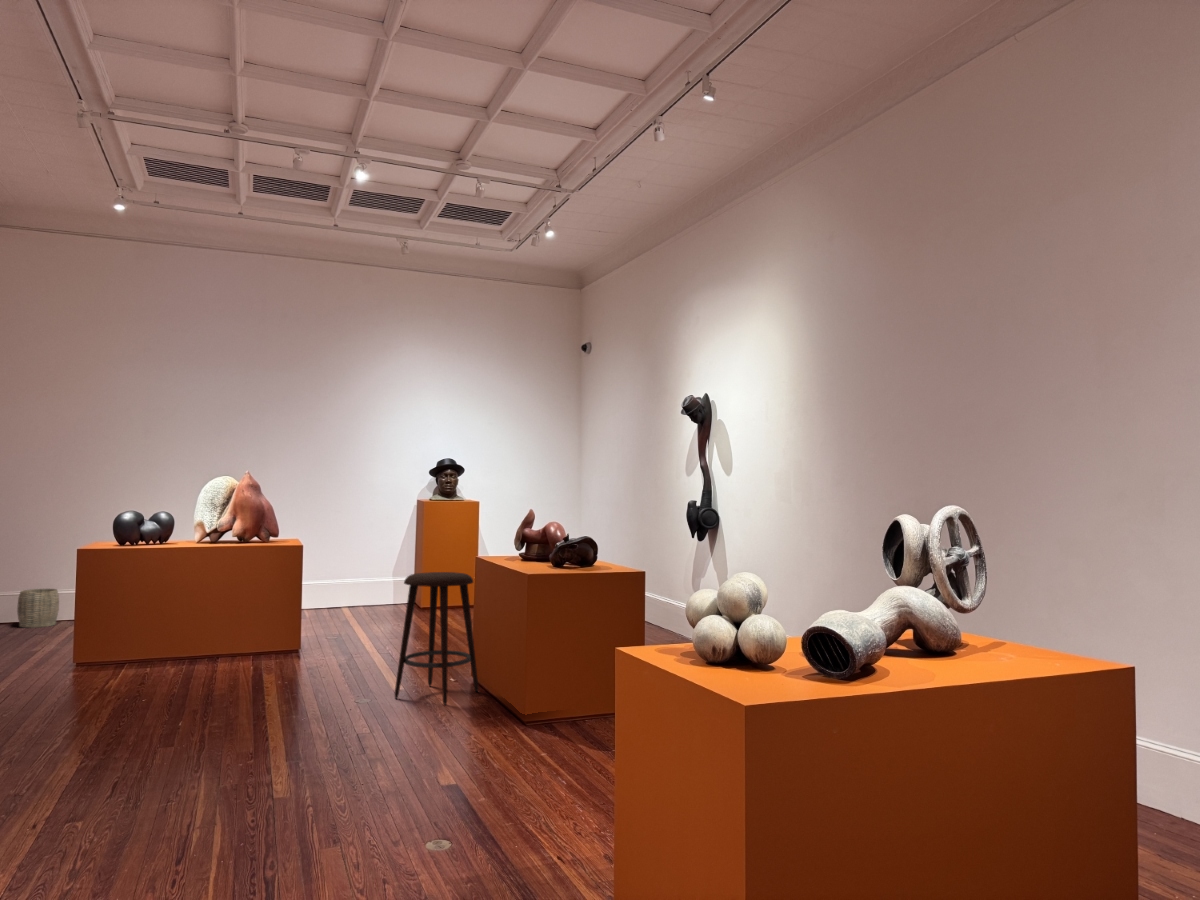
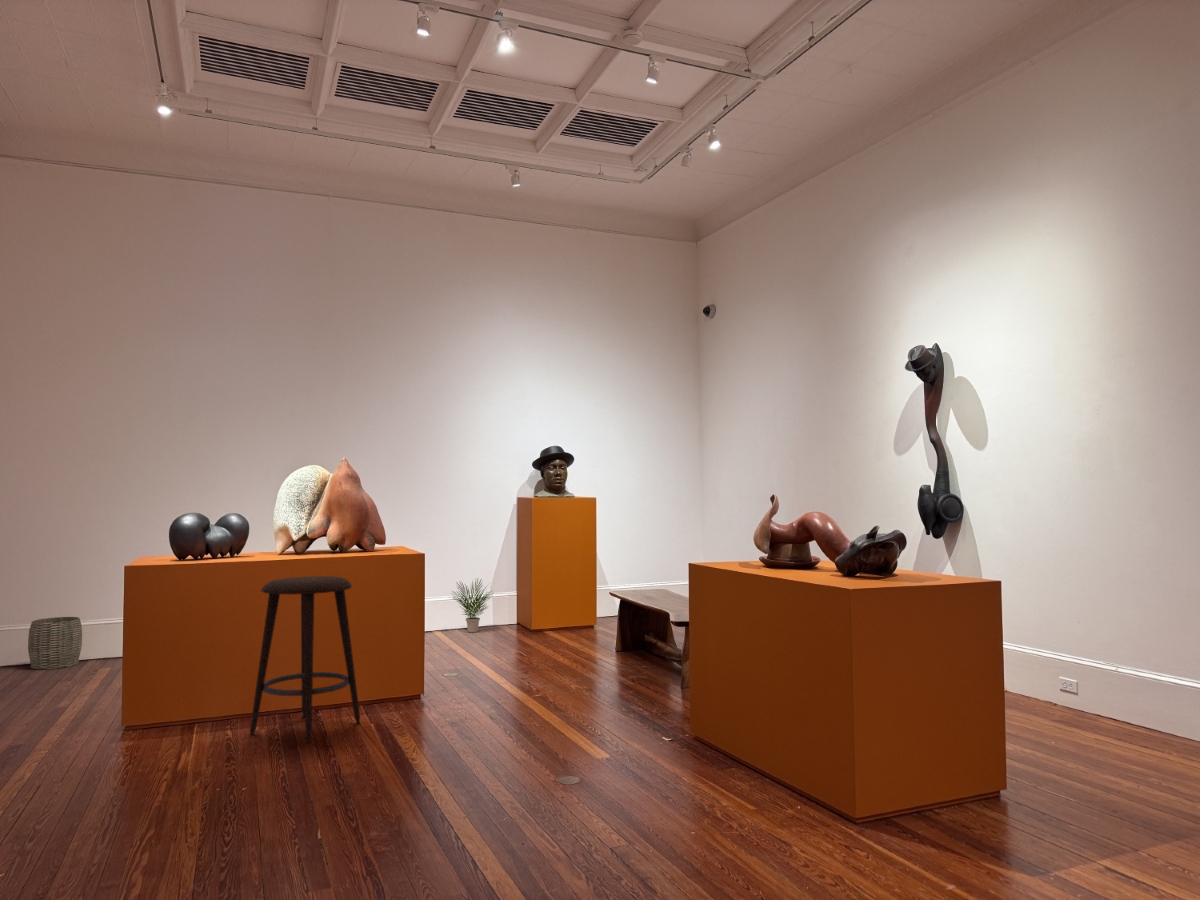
potted plant: none [354,565,394,609] -> present [453,579,492,632]
stool: present [395,572,478,705] -> present [250,576,360,743]

